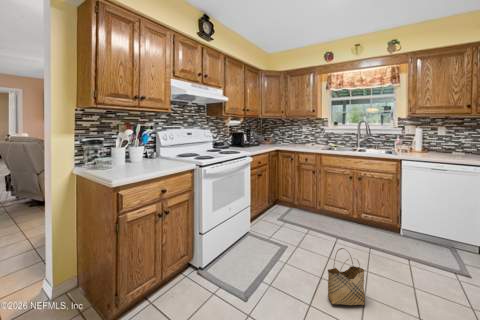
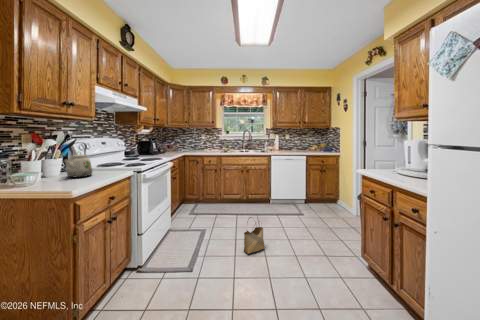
kettle: none [123,133,152,168] -> present [63,143,92,177]

